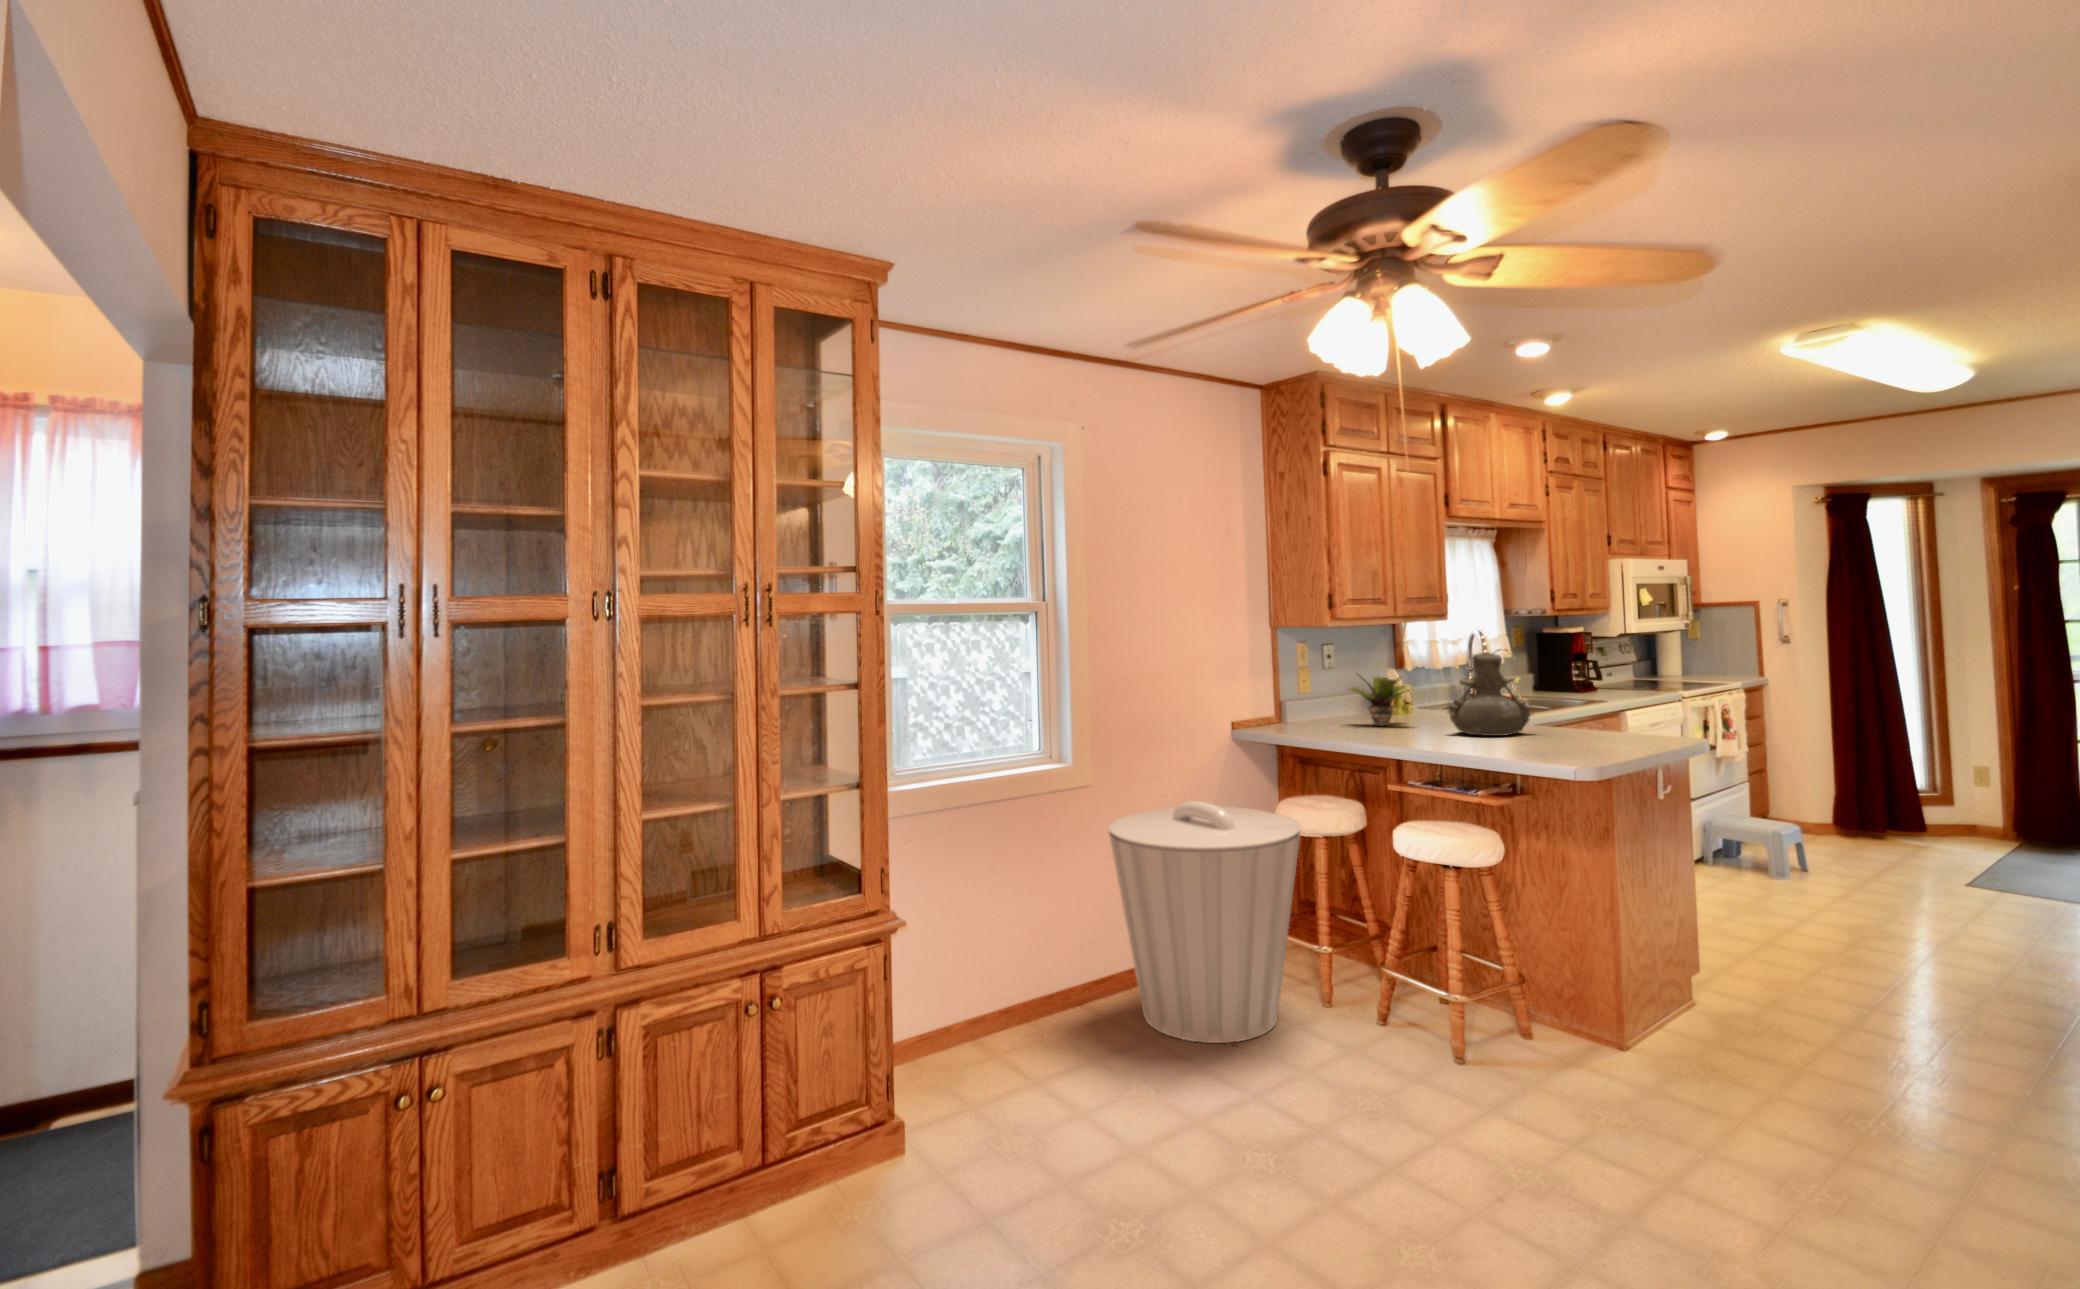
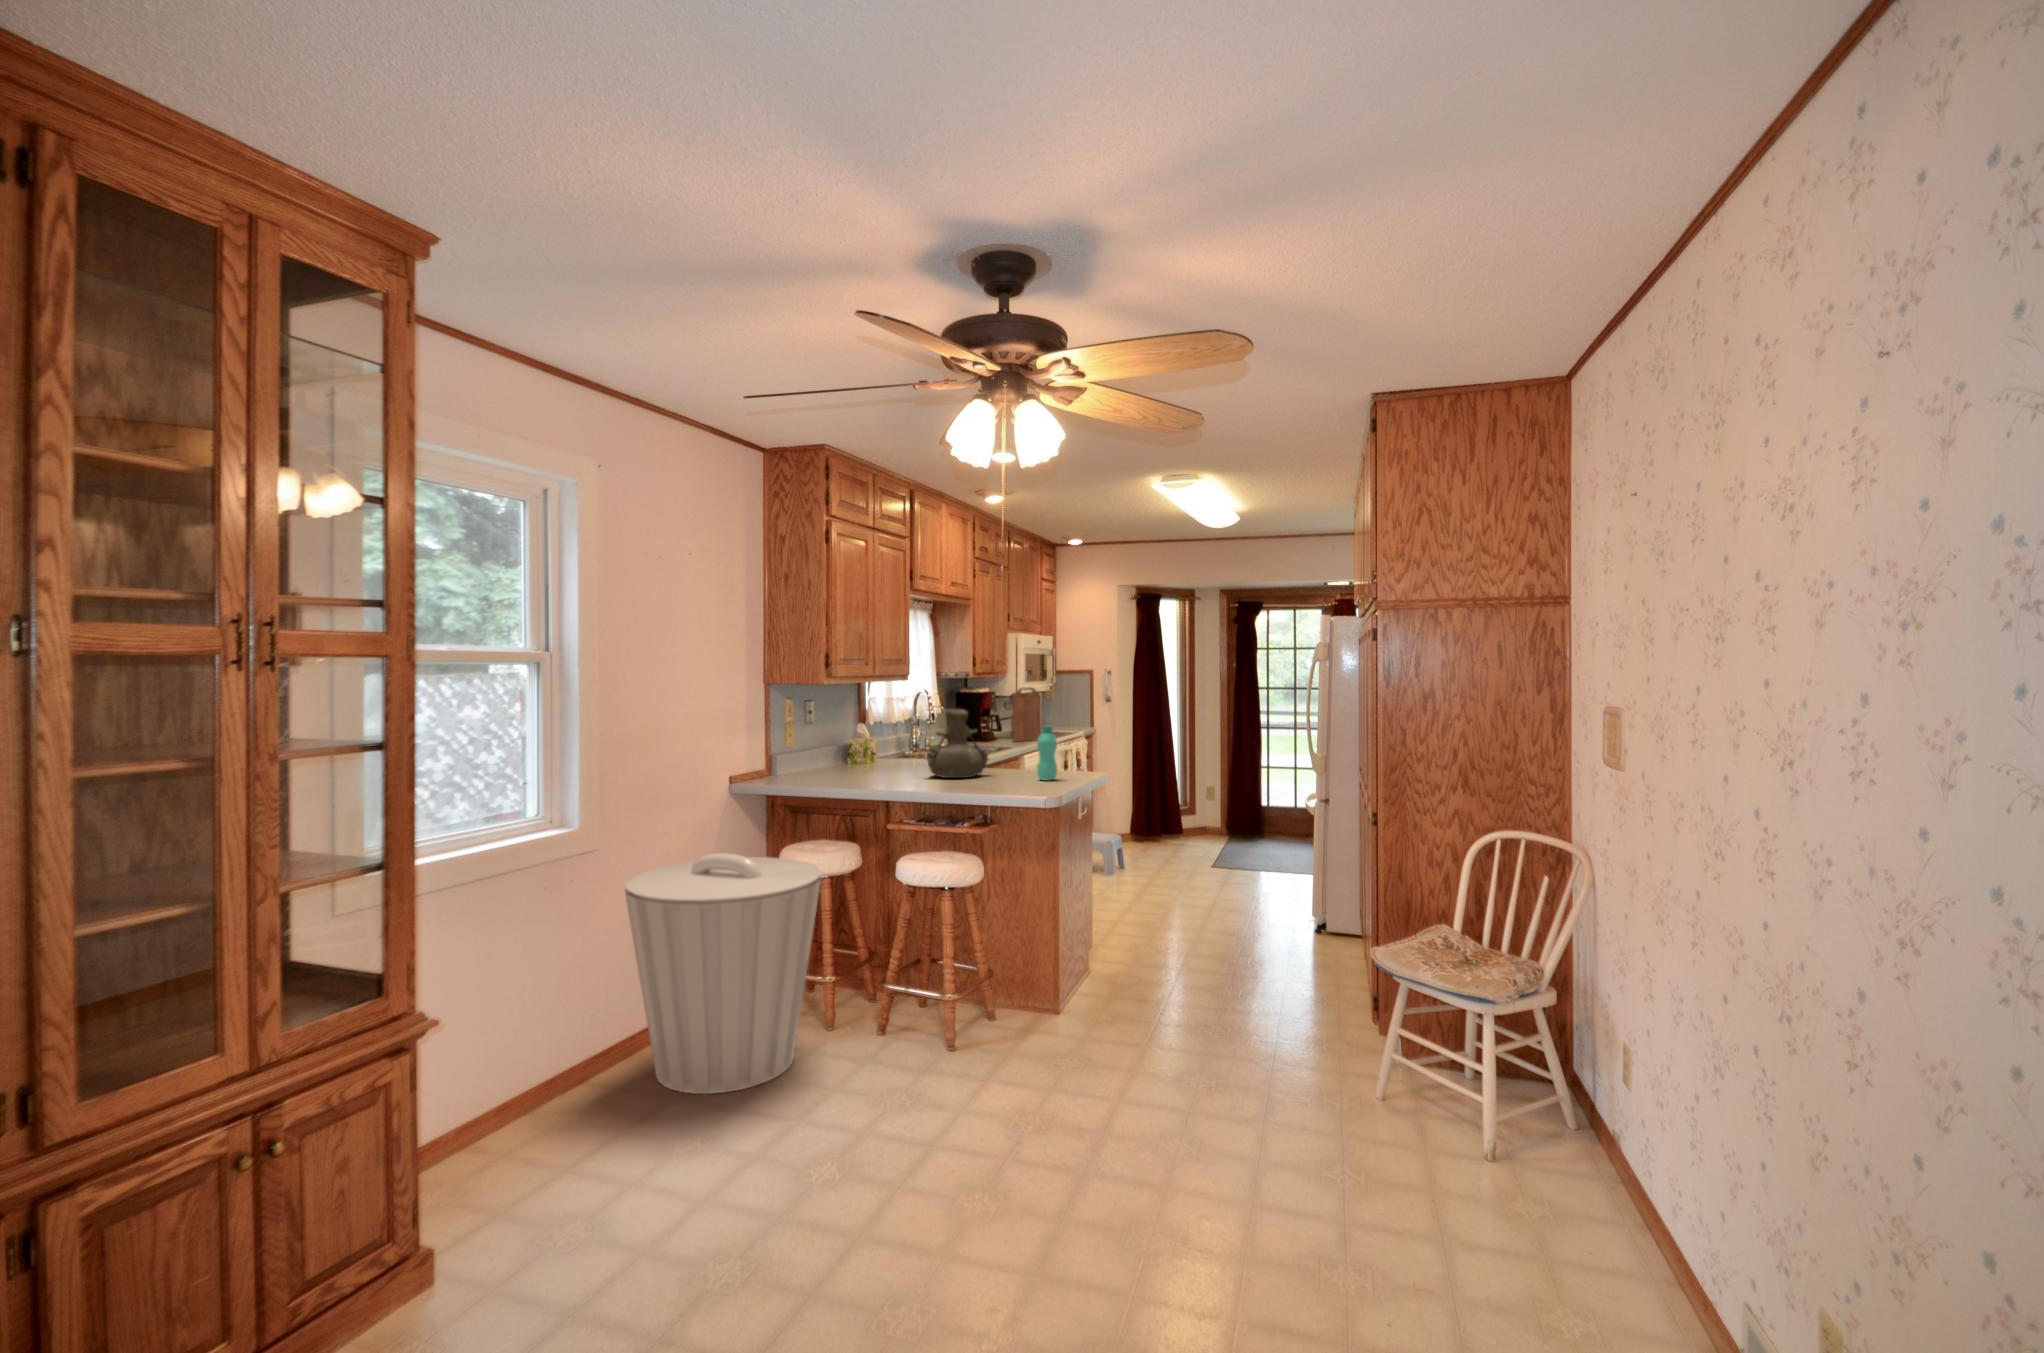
cutting board: none [1615,626,1661,694] -> present [1012,687,1041,742]
bottle: none [1591,674,1622,743] -> present [1037,726,1057,780]
potted plant: present [1348,675,1408,726] -> none [830,725,893,773]

